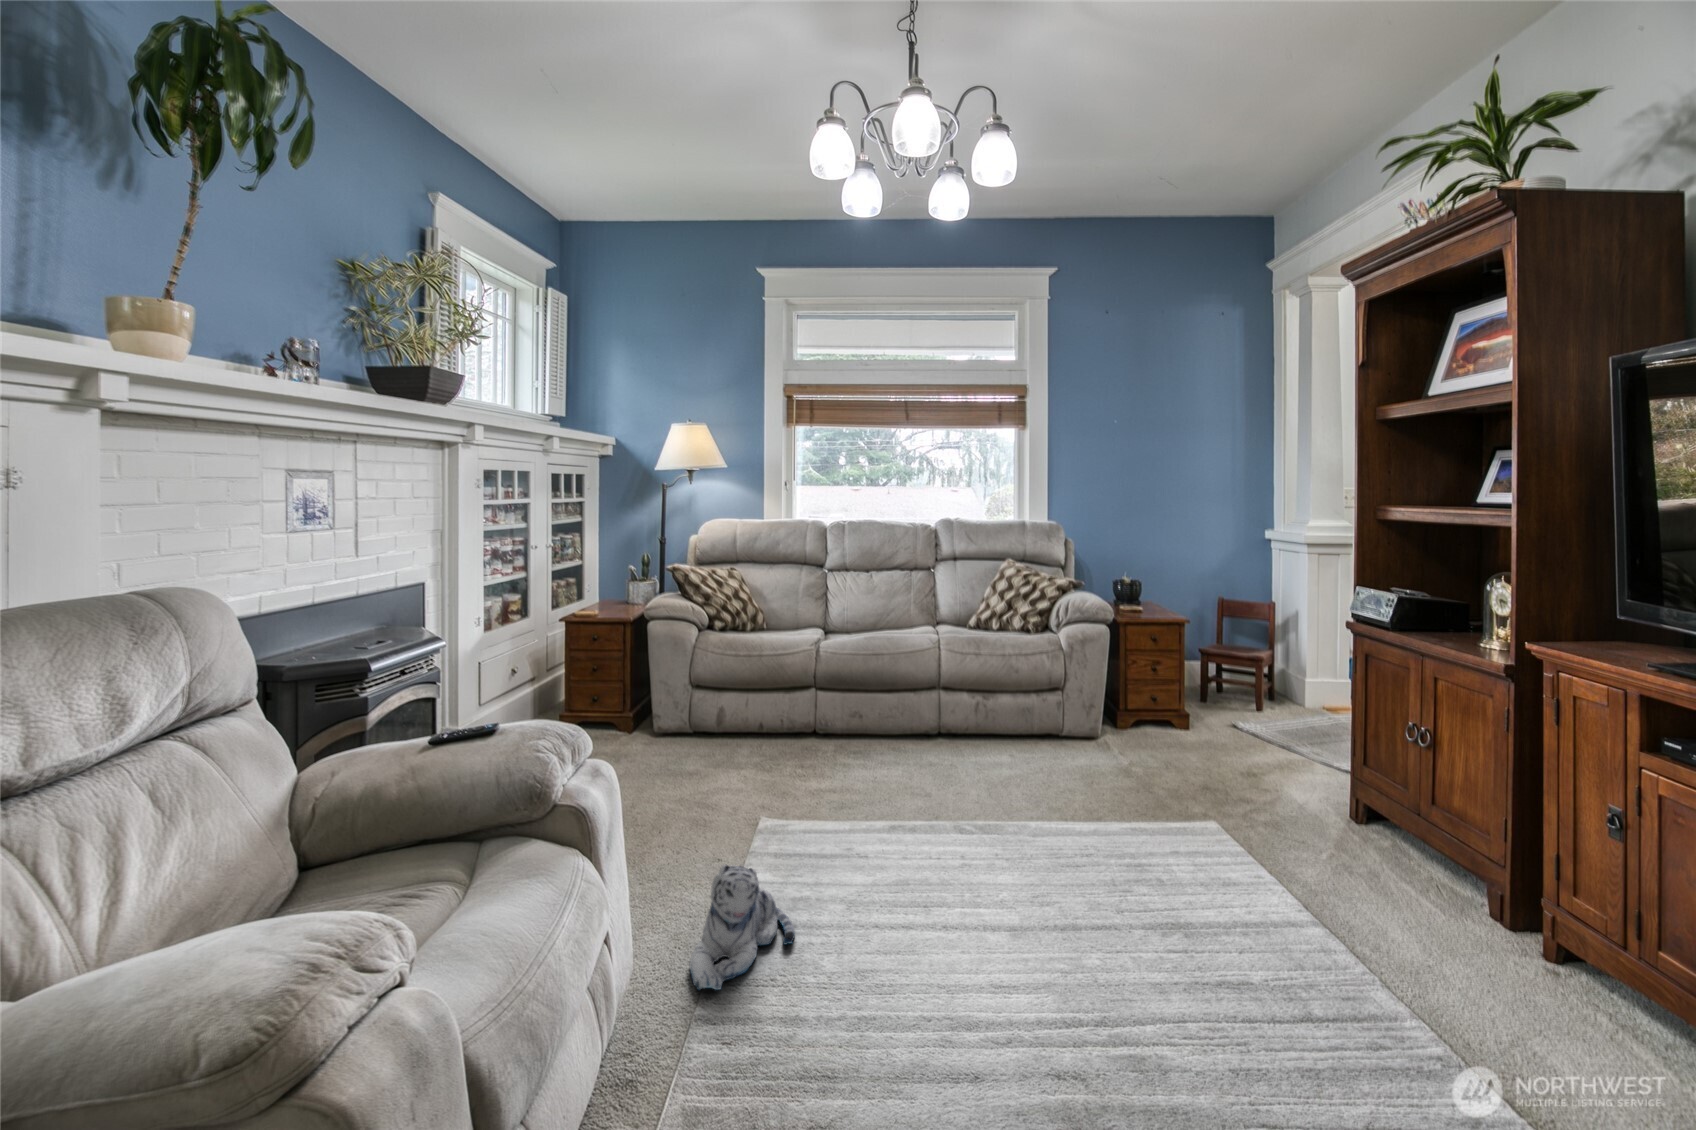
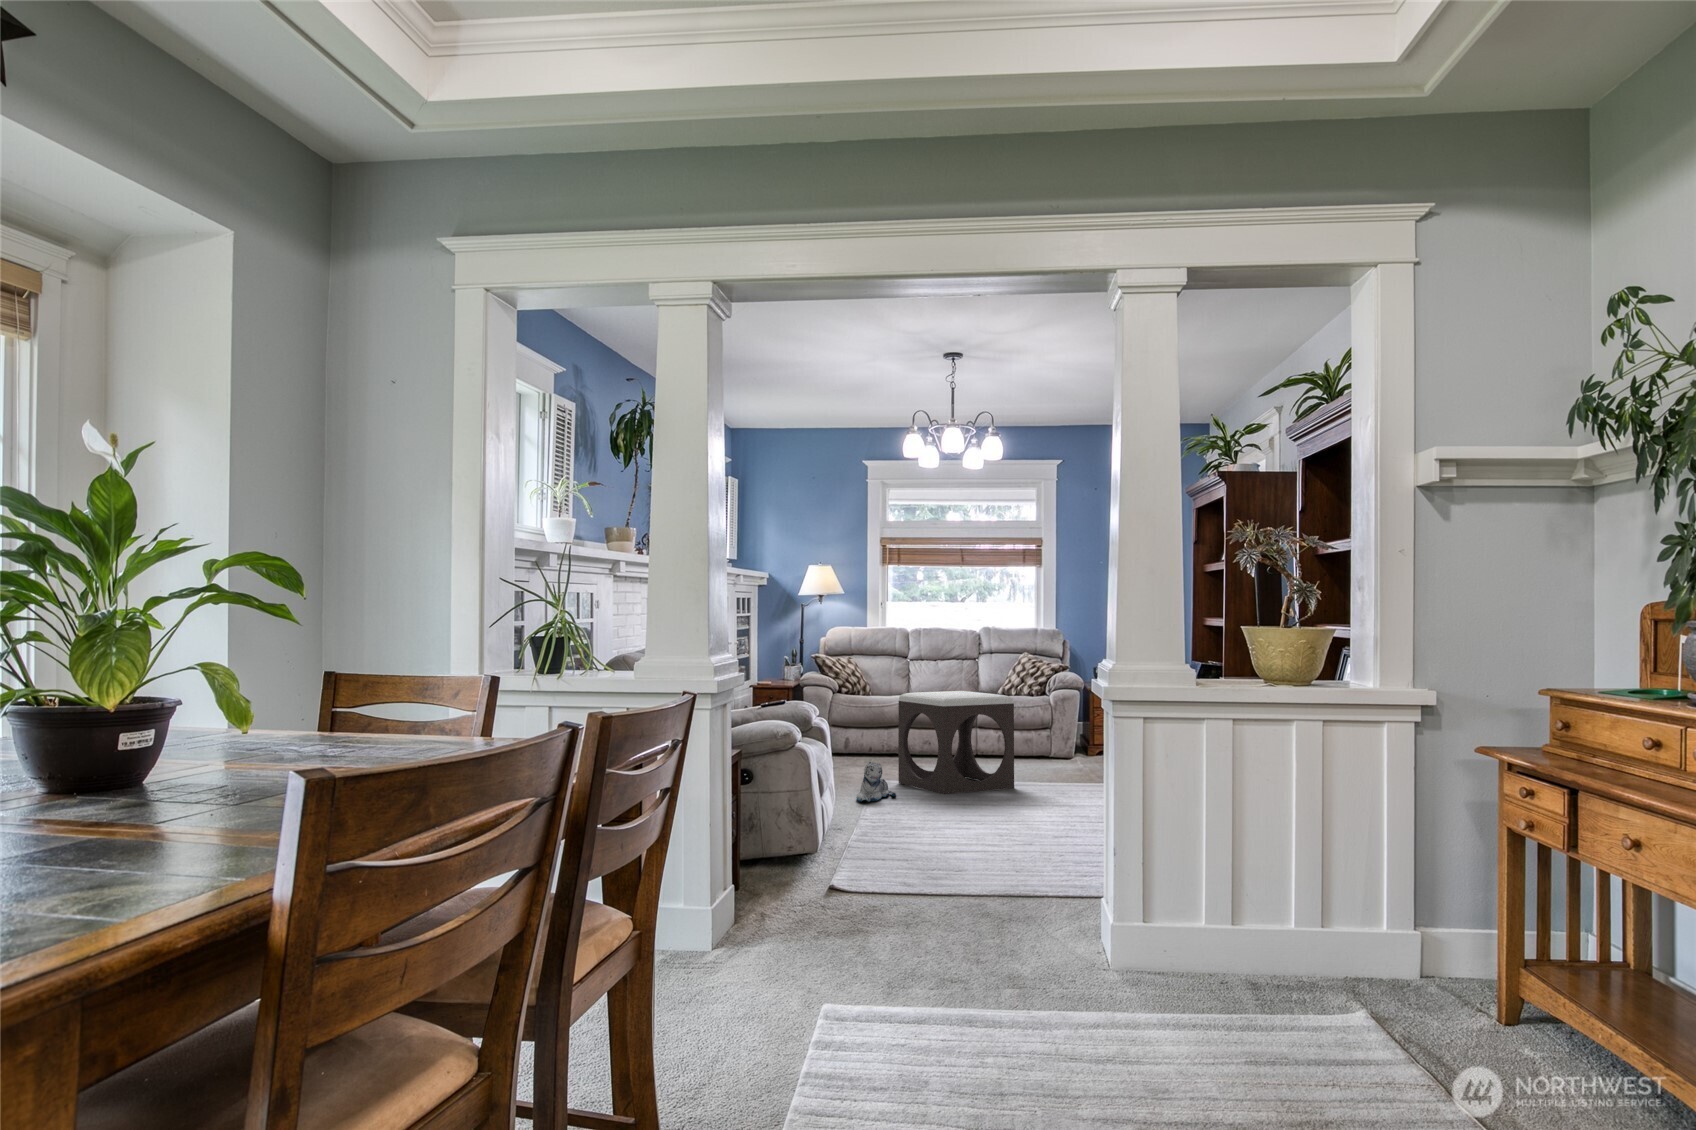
footstool: none [804,649,1060,916] -> present [898,691,1014,794]

